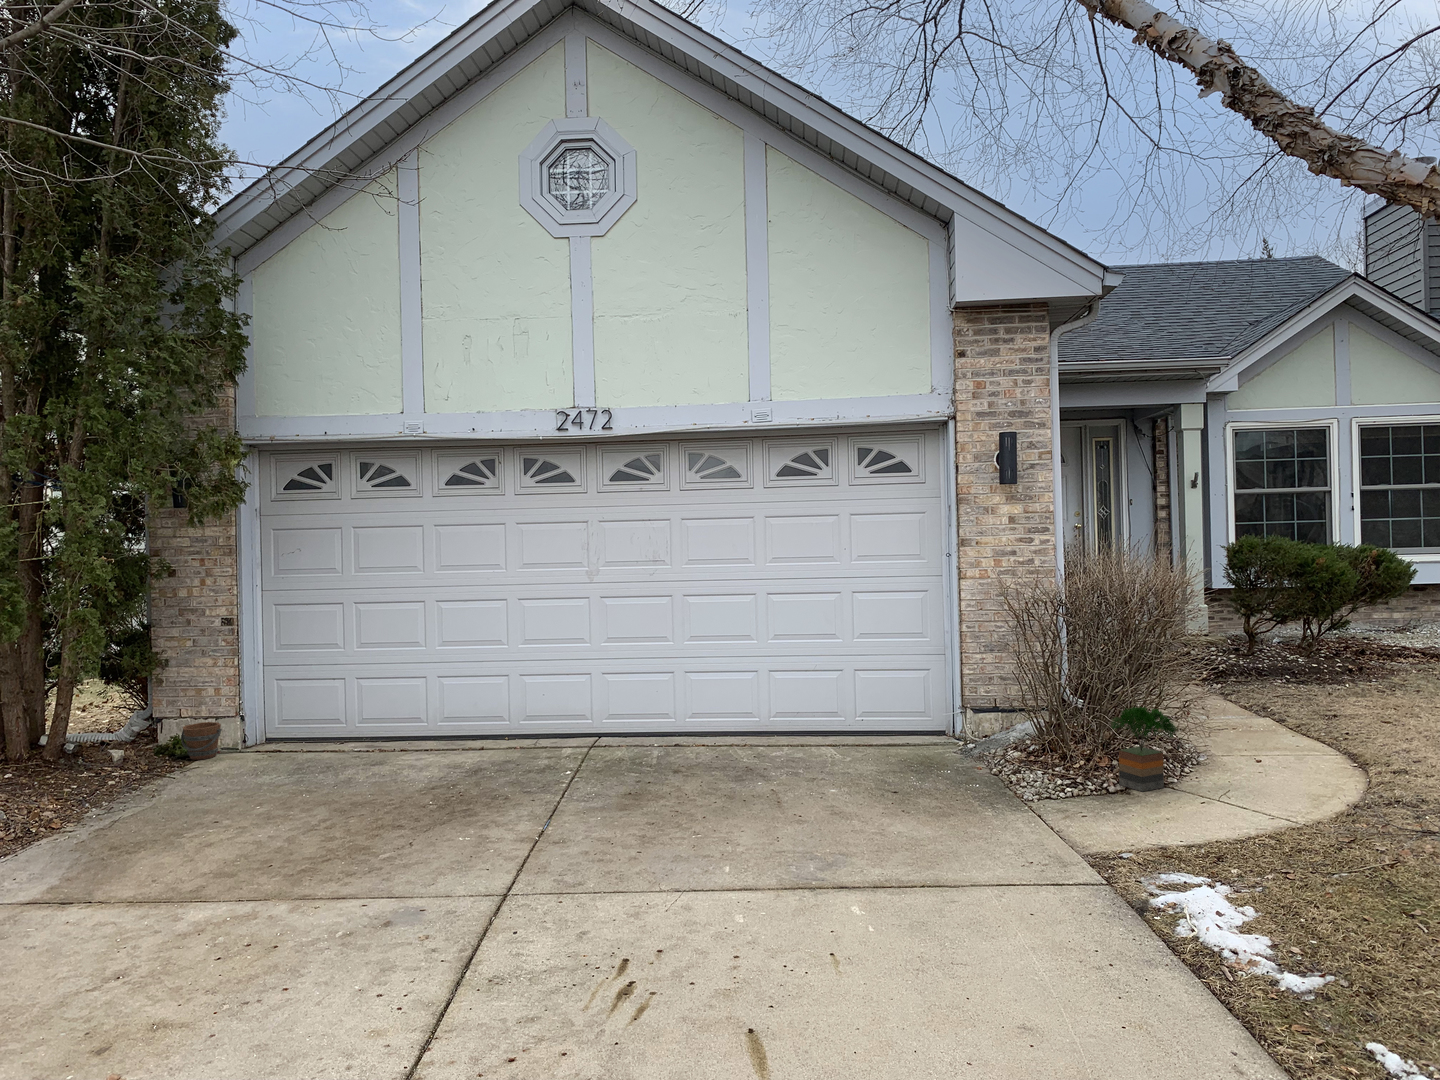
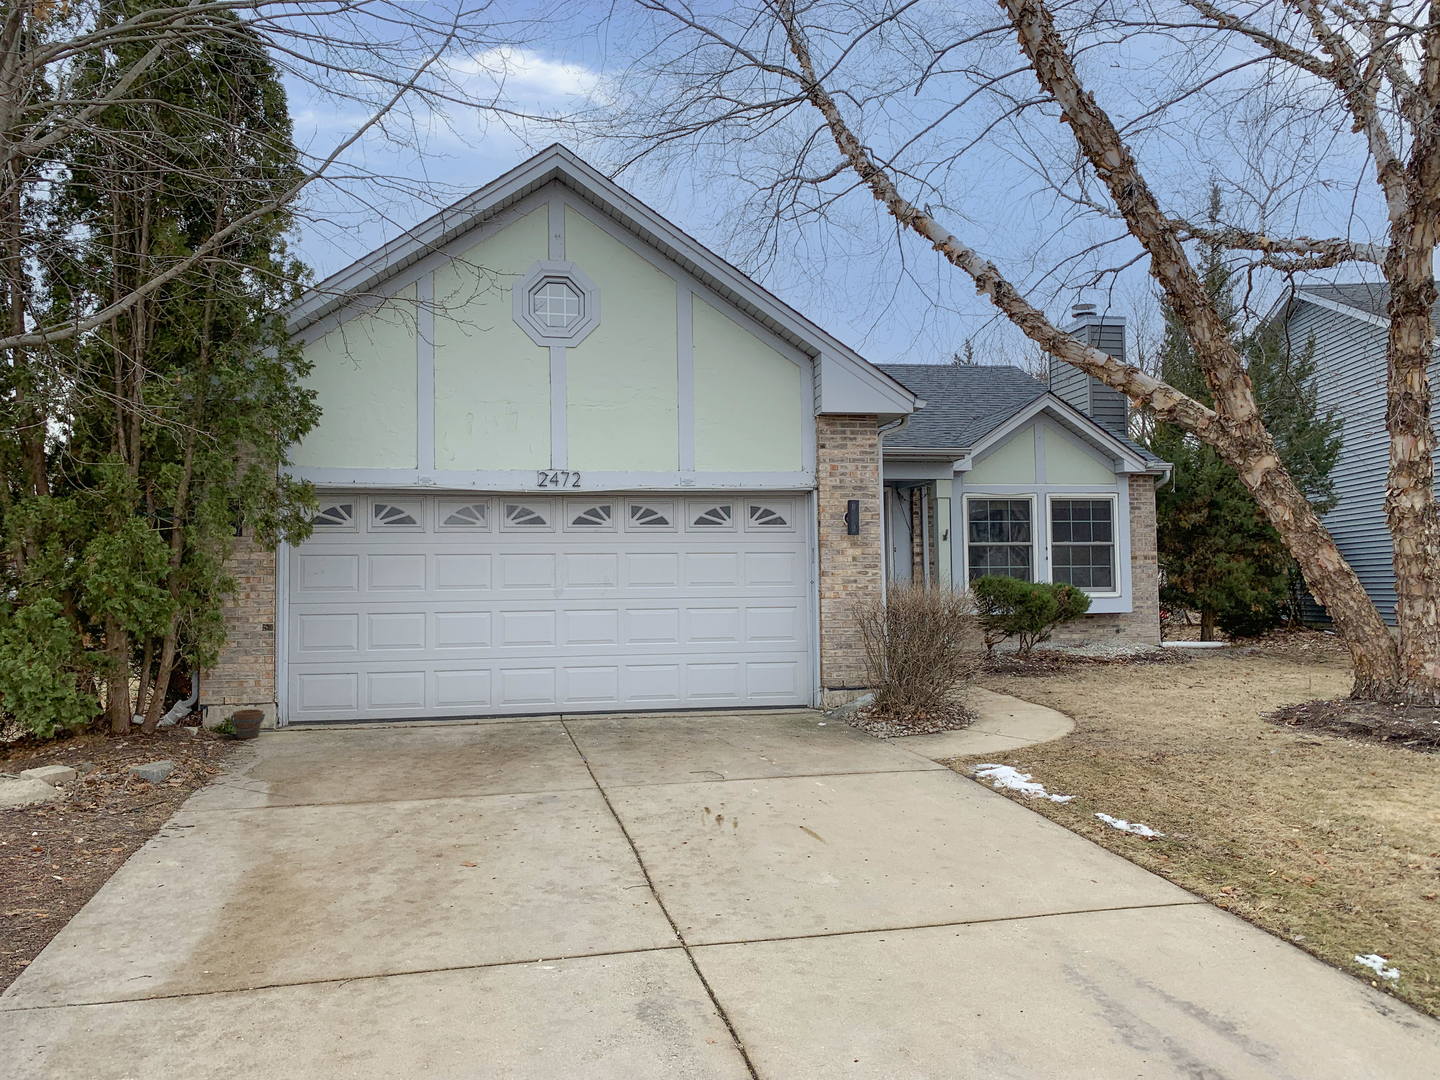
potted tree: present [1111,707,1176,791] -> none [927,678,969,731]

